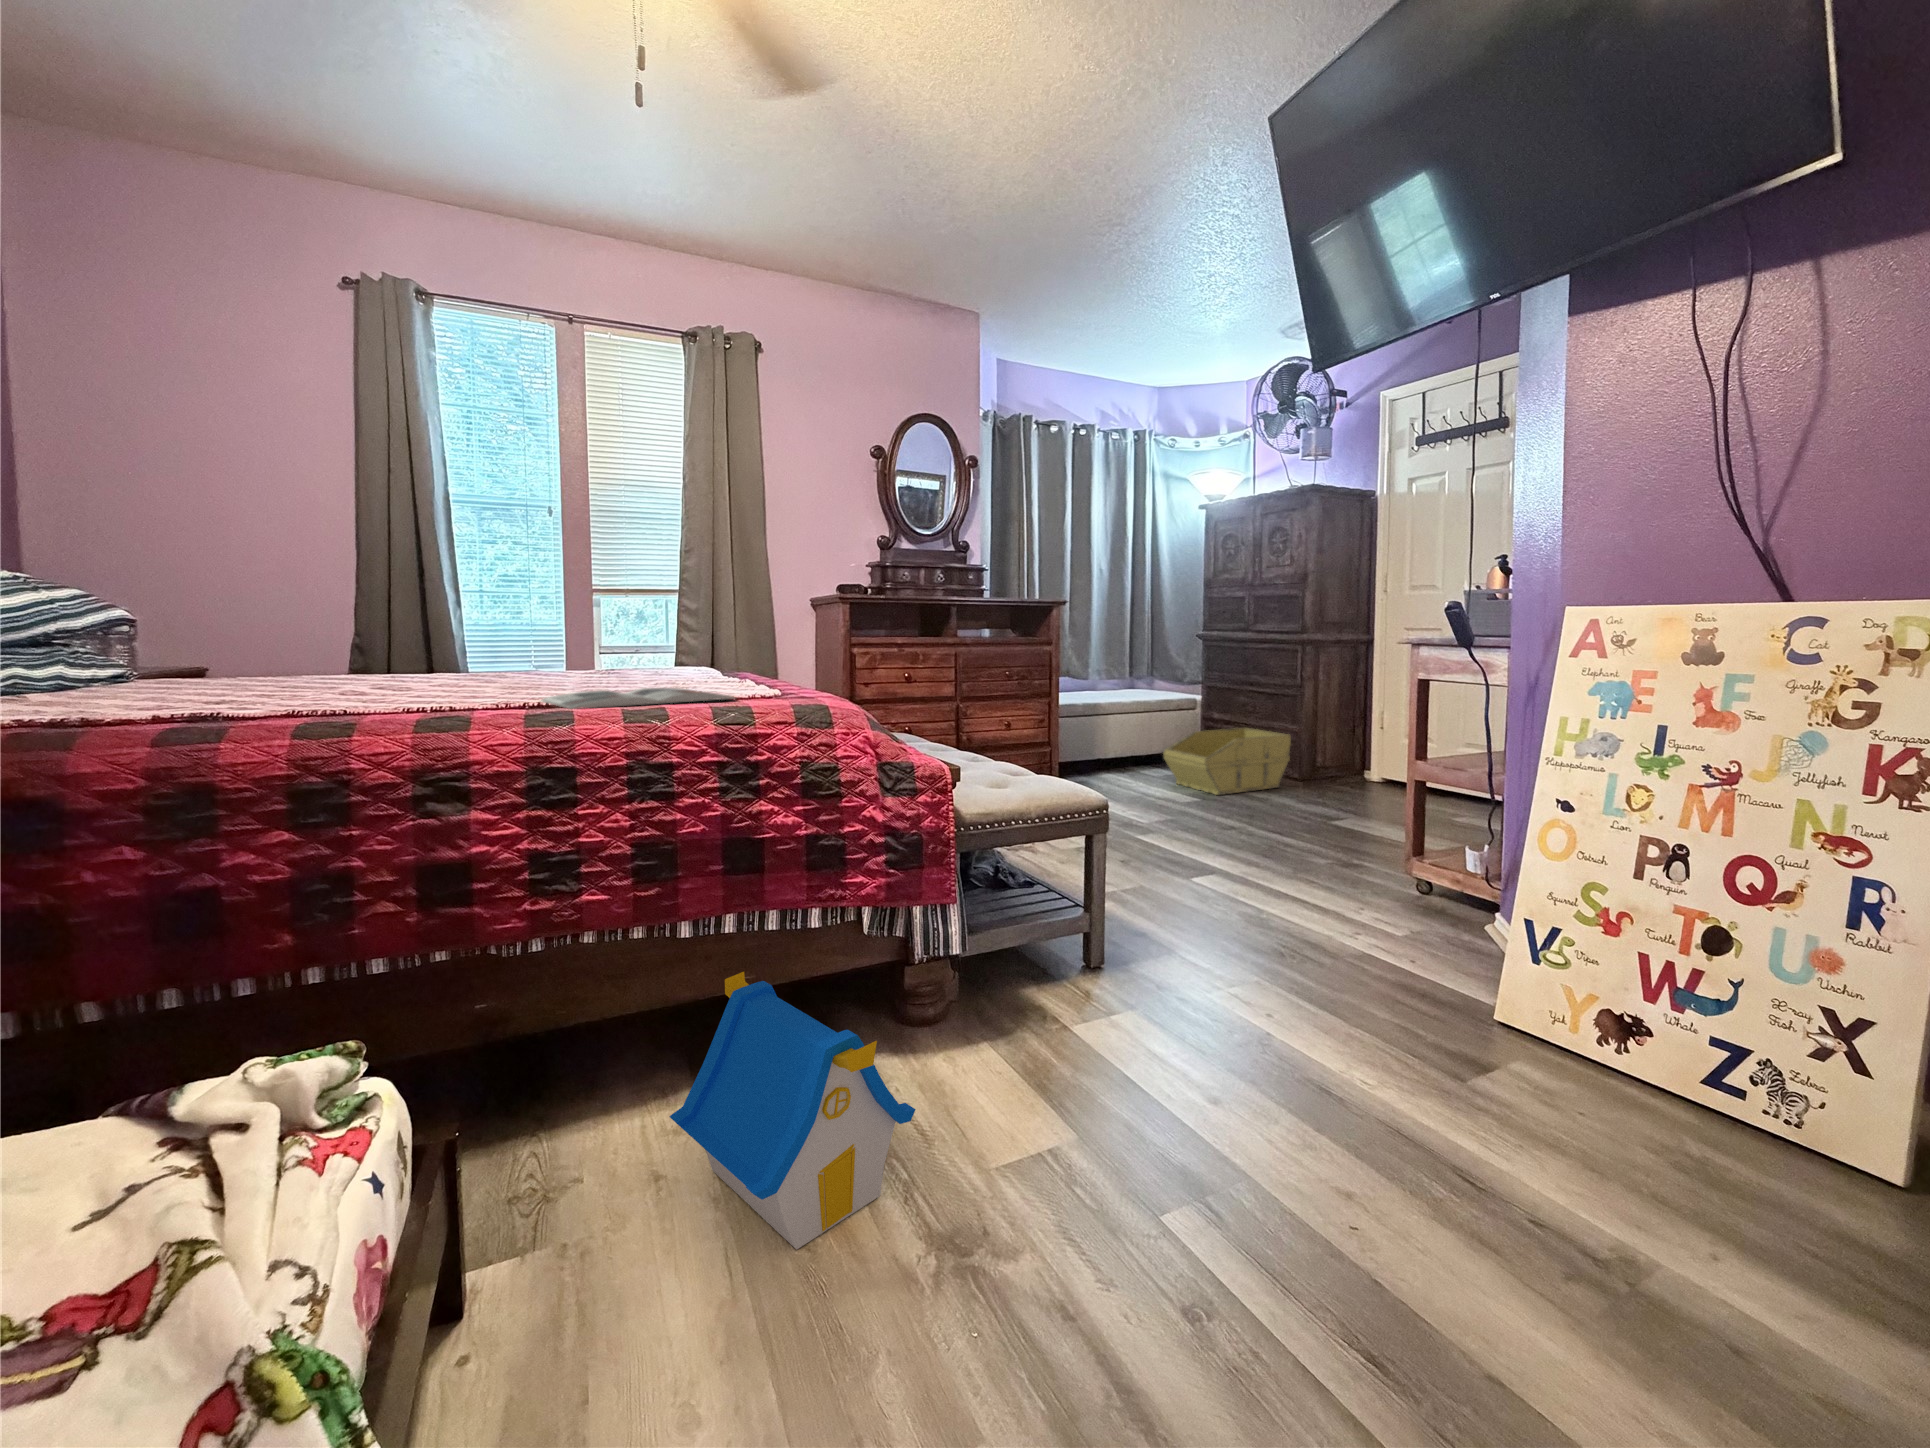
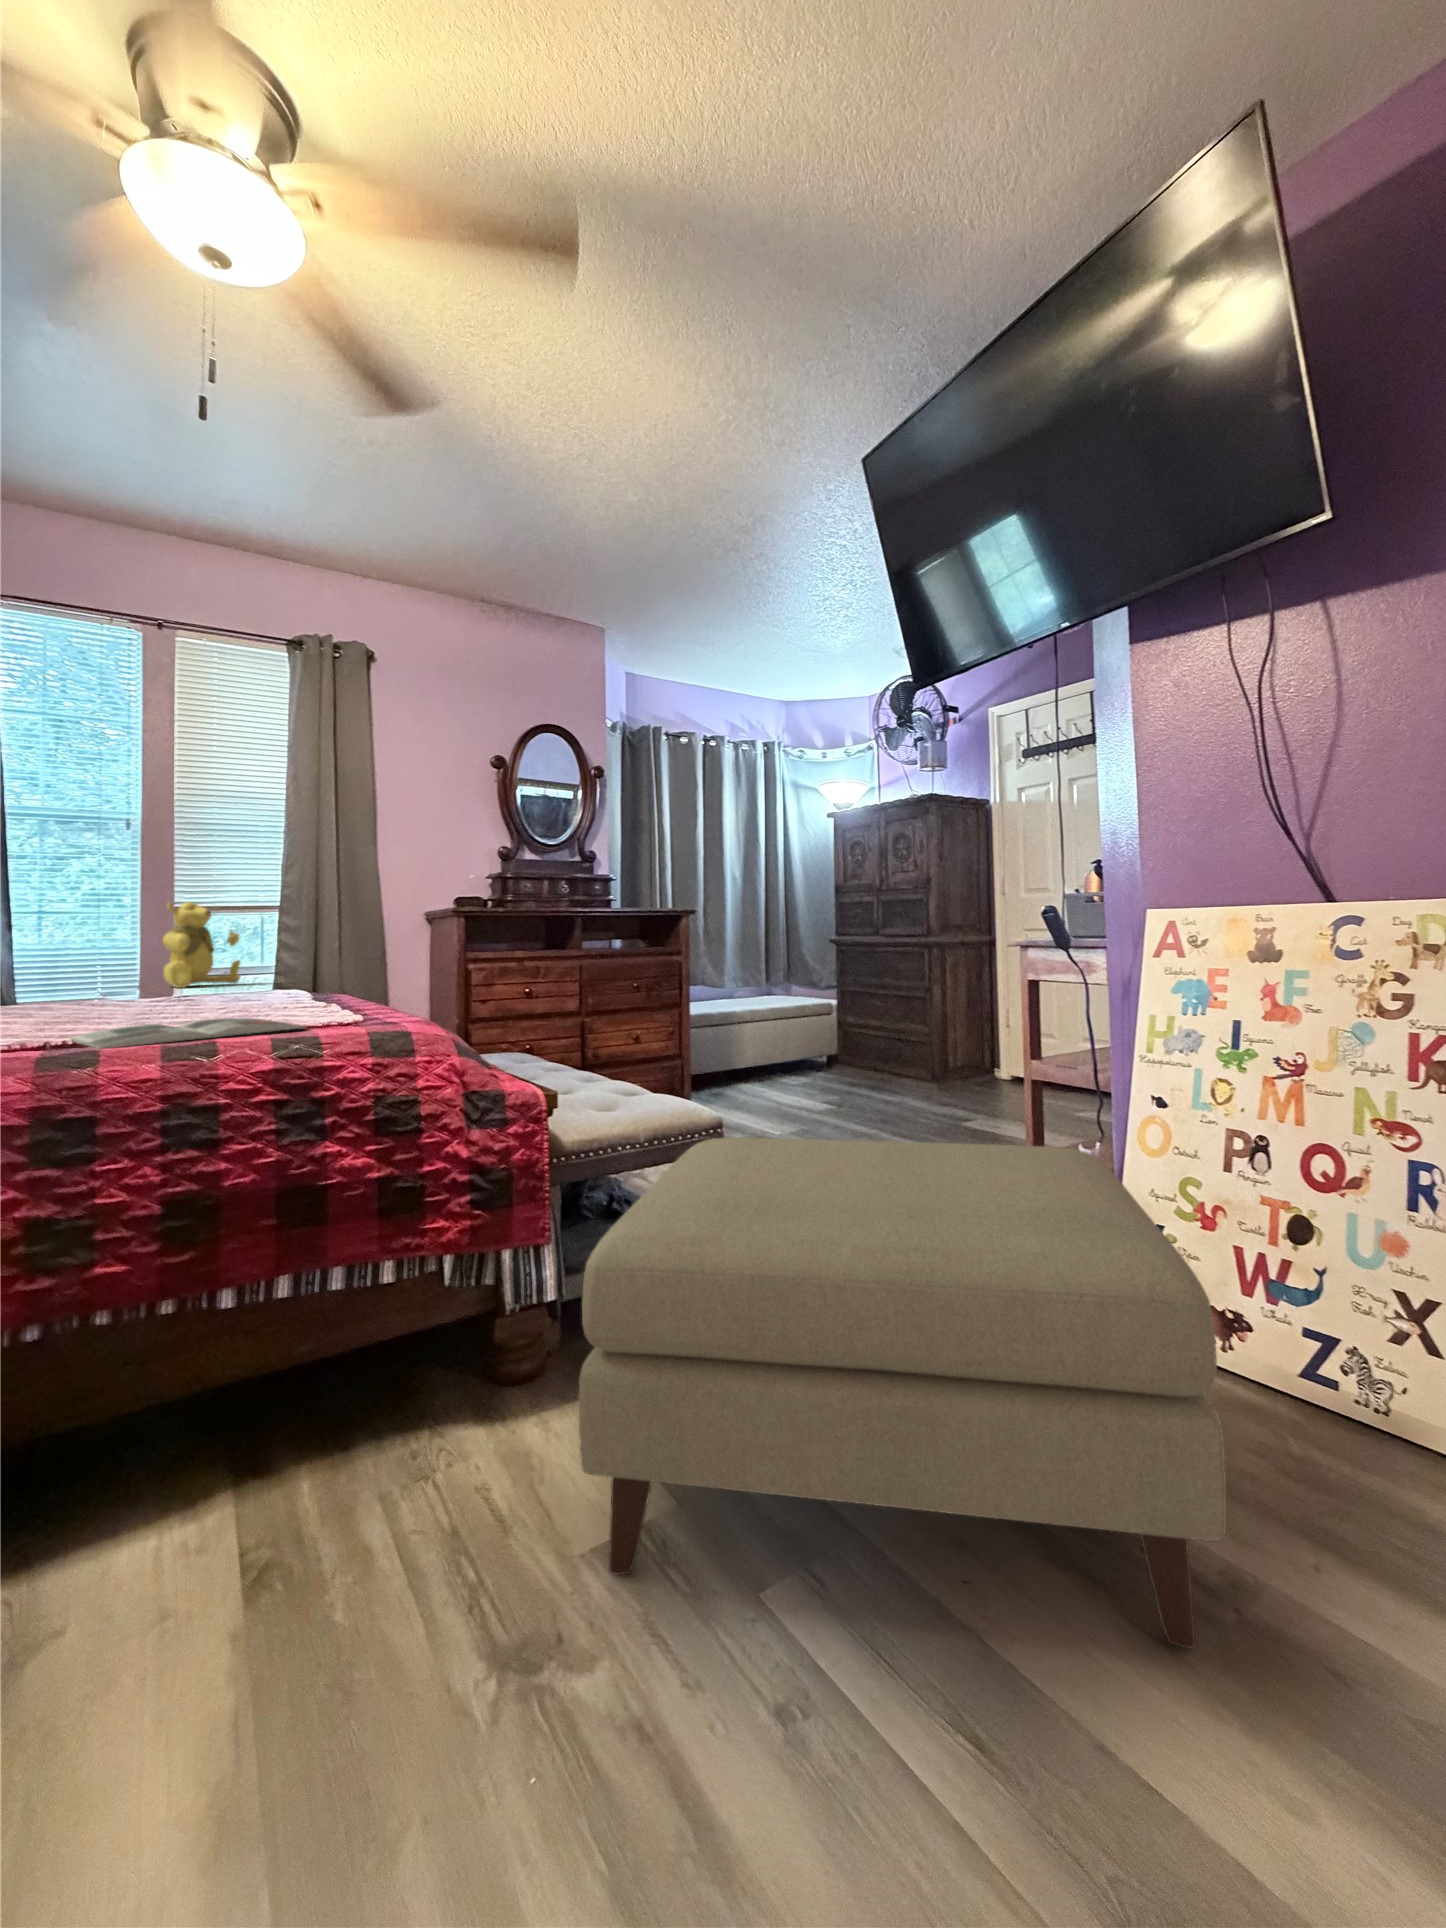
teddy bear: none [579,582,648,664] -> present [163,901,241,988]
storage bin: present [1163,728,1291,795] -> none [796,1029,920,1098]
ottoman: none [1001,818,1633,1304] -> present [579,1137,1226,1648]
toy house: present [669,972,916,1249] -> none [180,1345,484,1694]

